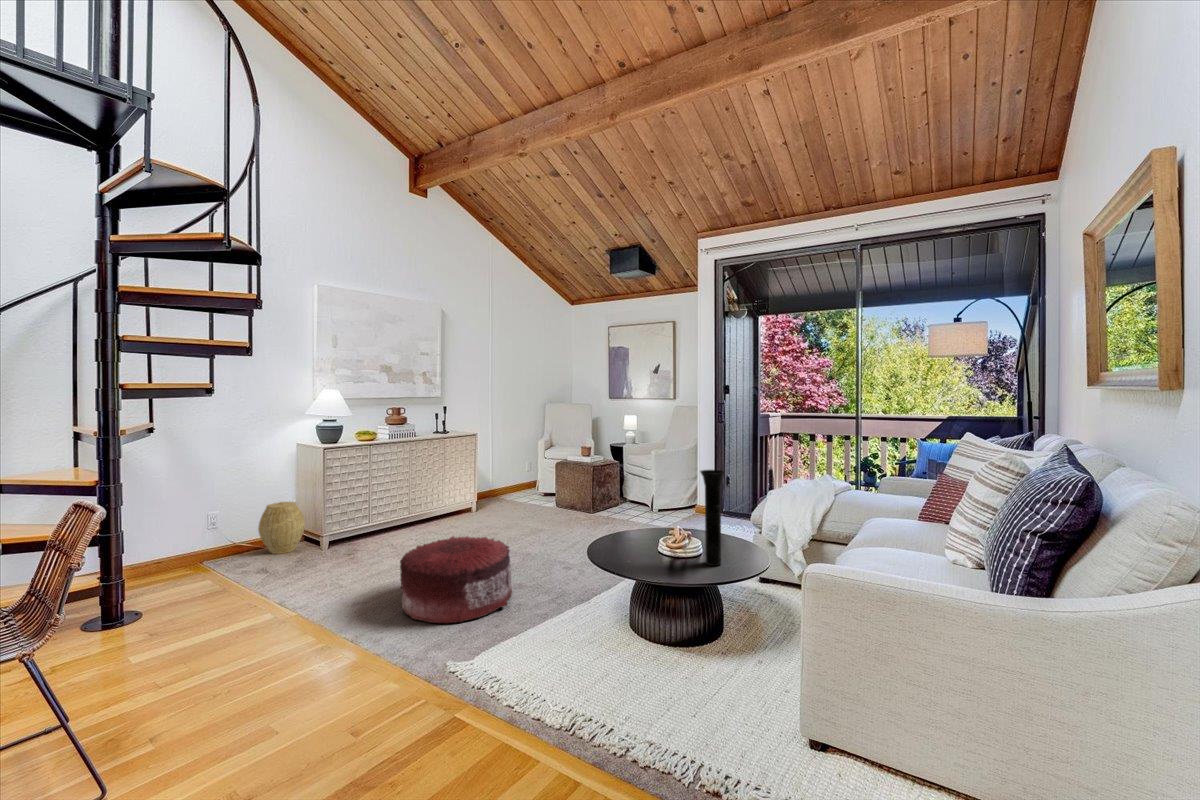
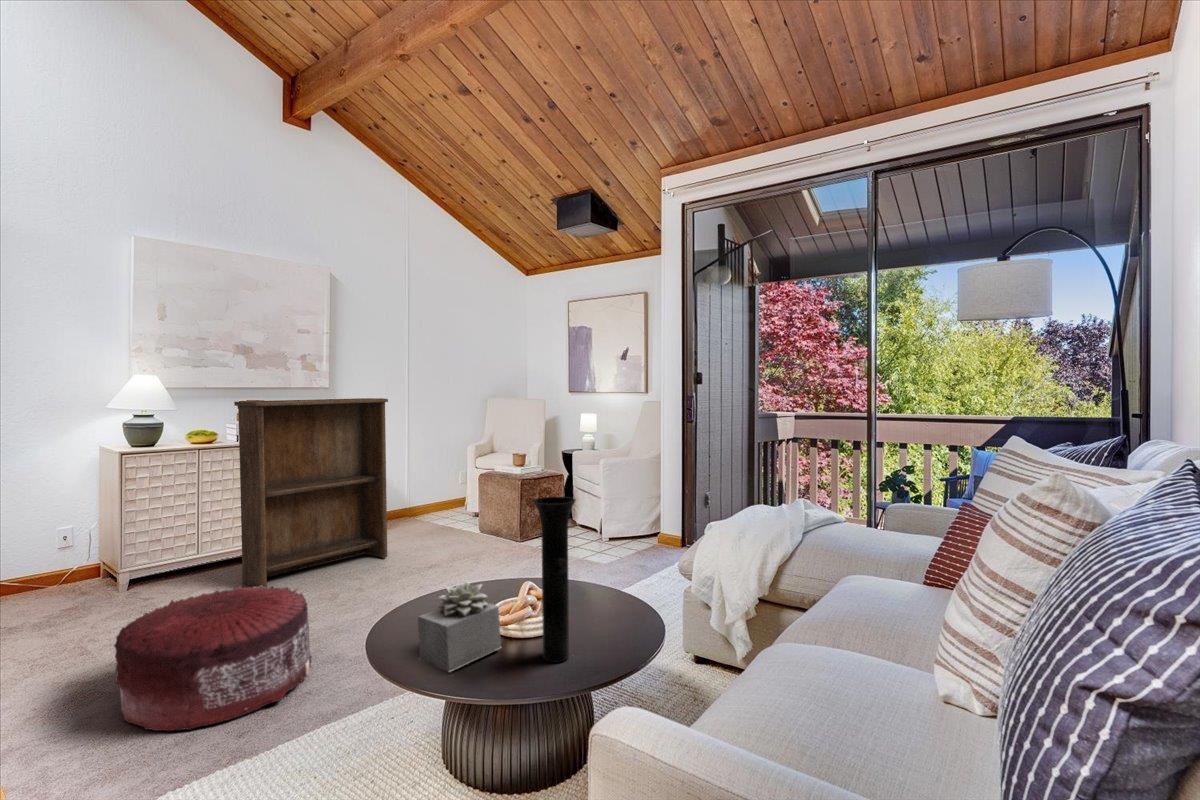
bookshelf: none [403,405,502,546] -> present [234,398,388,587]
woven basket: present [258,502,305,554] -> none [25,526,98,598]
succulent plant: none [633,520,679,571] -> present [418,581,501,672]

